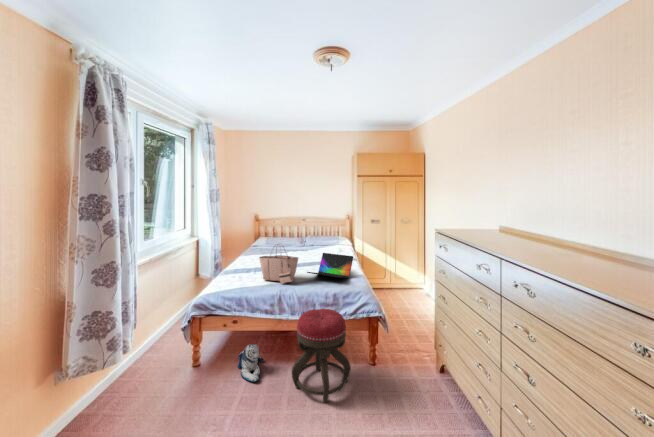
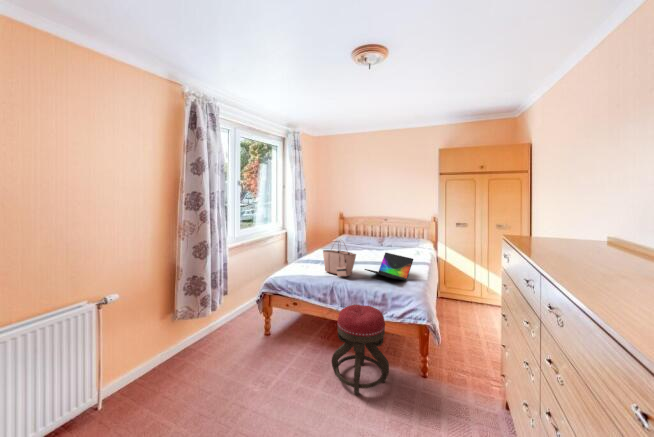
plush toy: present [237,344,264,382] -> none [294,326,317,360]

